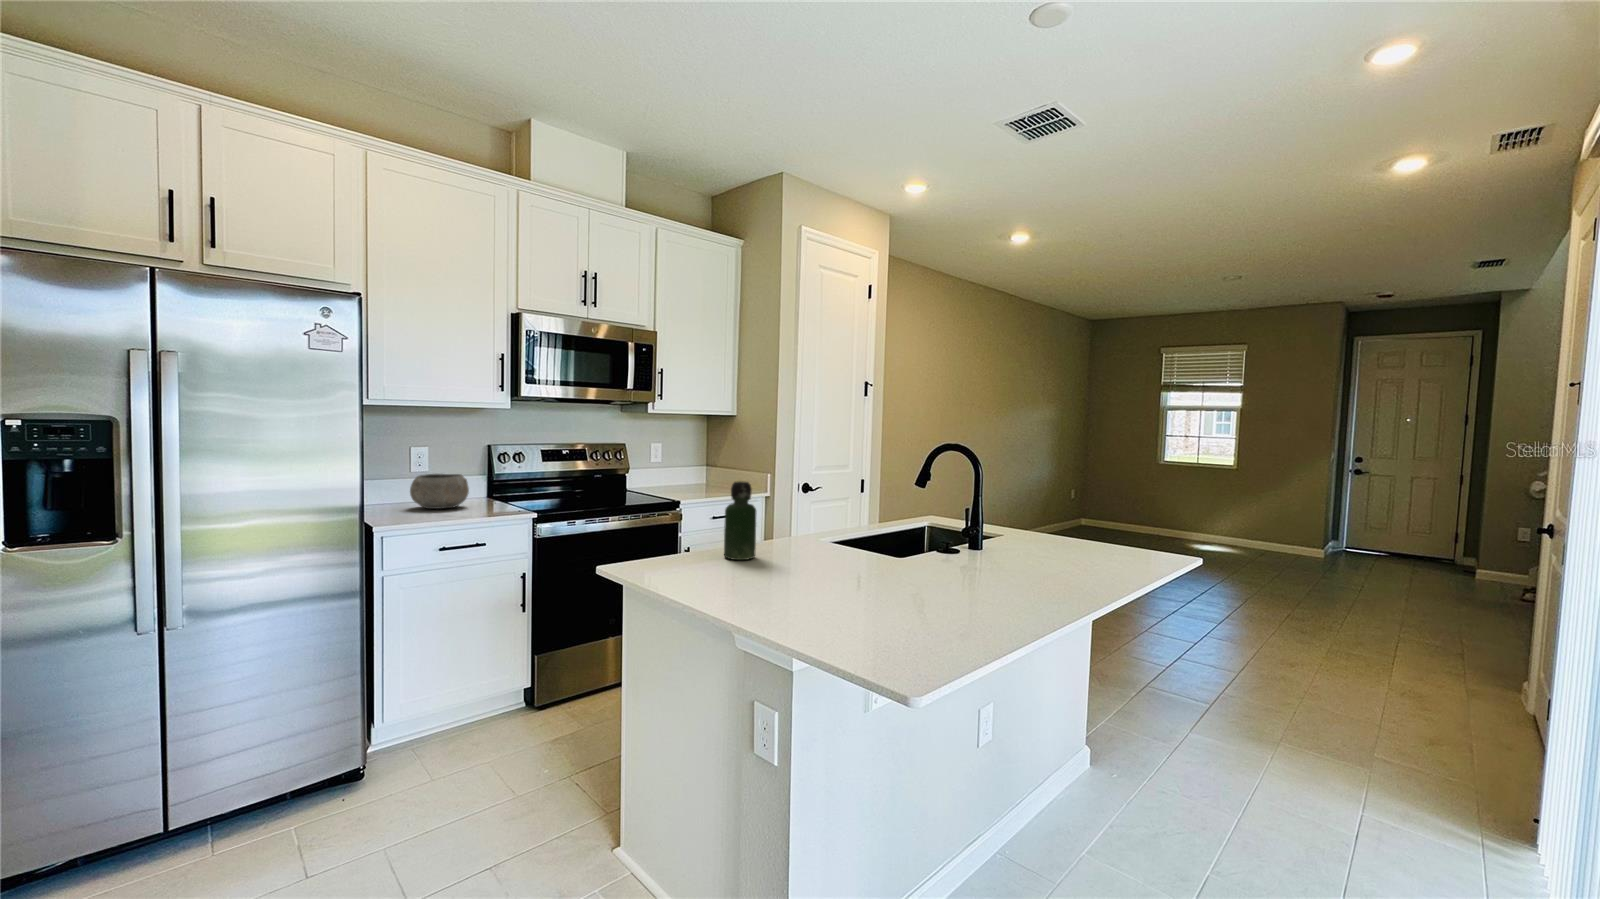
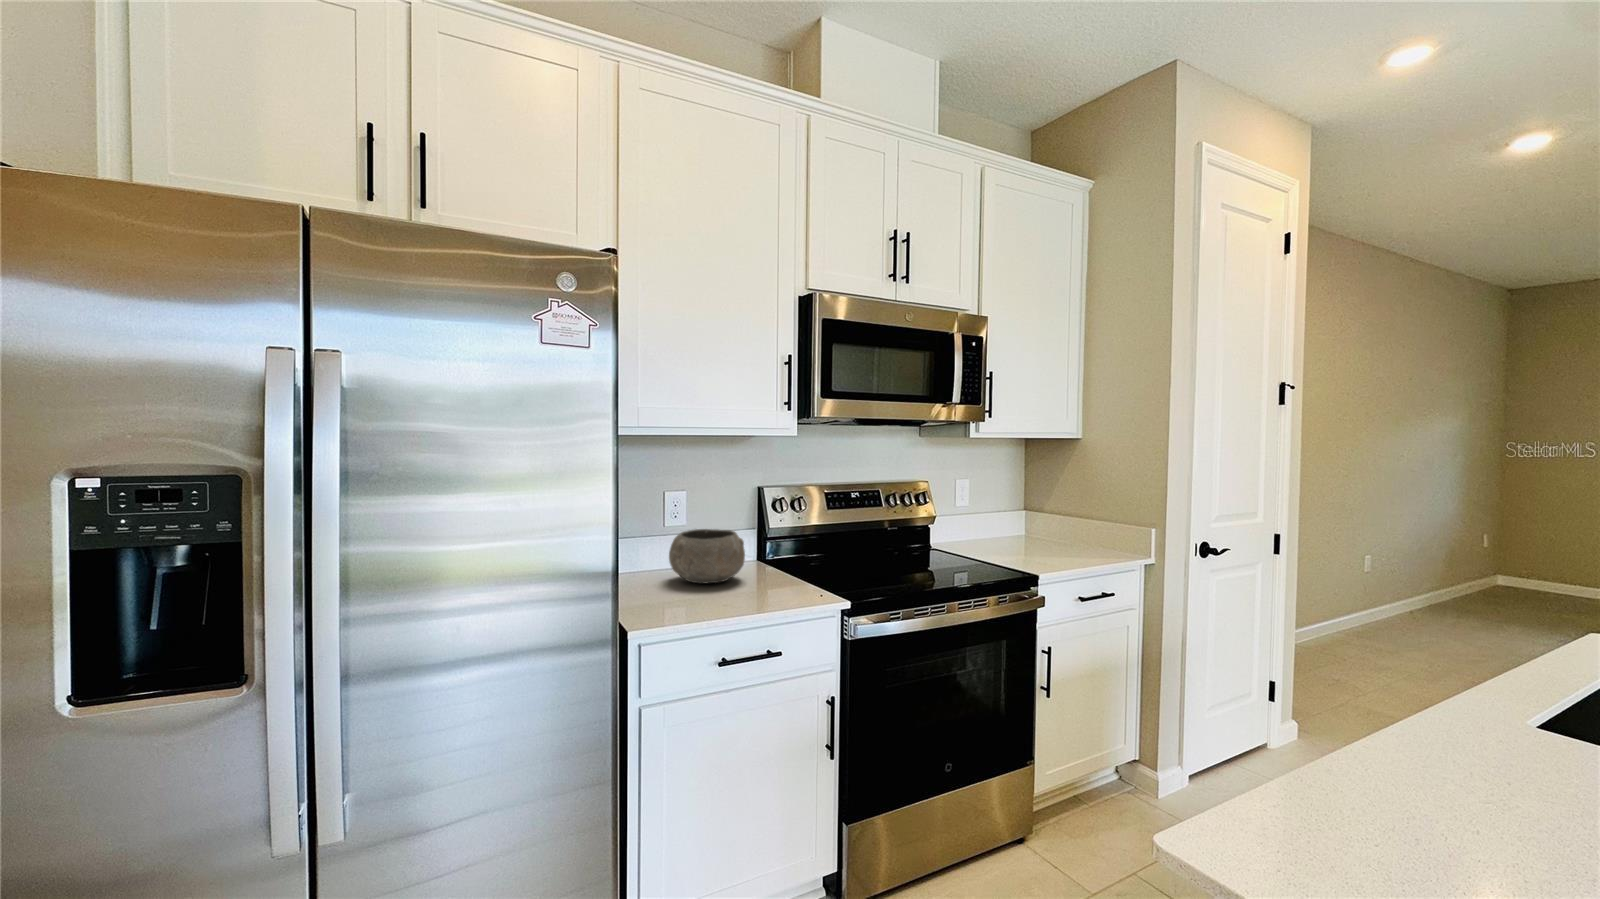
bottle: present [724,481,756,560] -> none [1414,620,1535,838]

